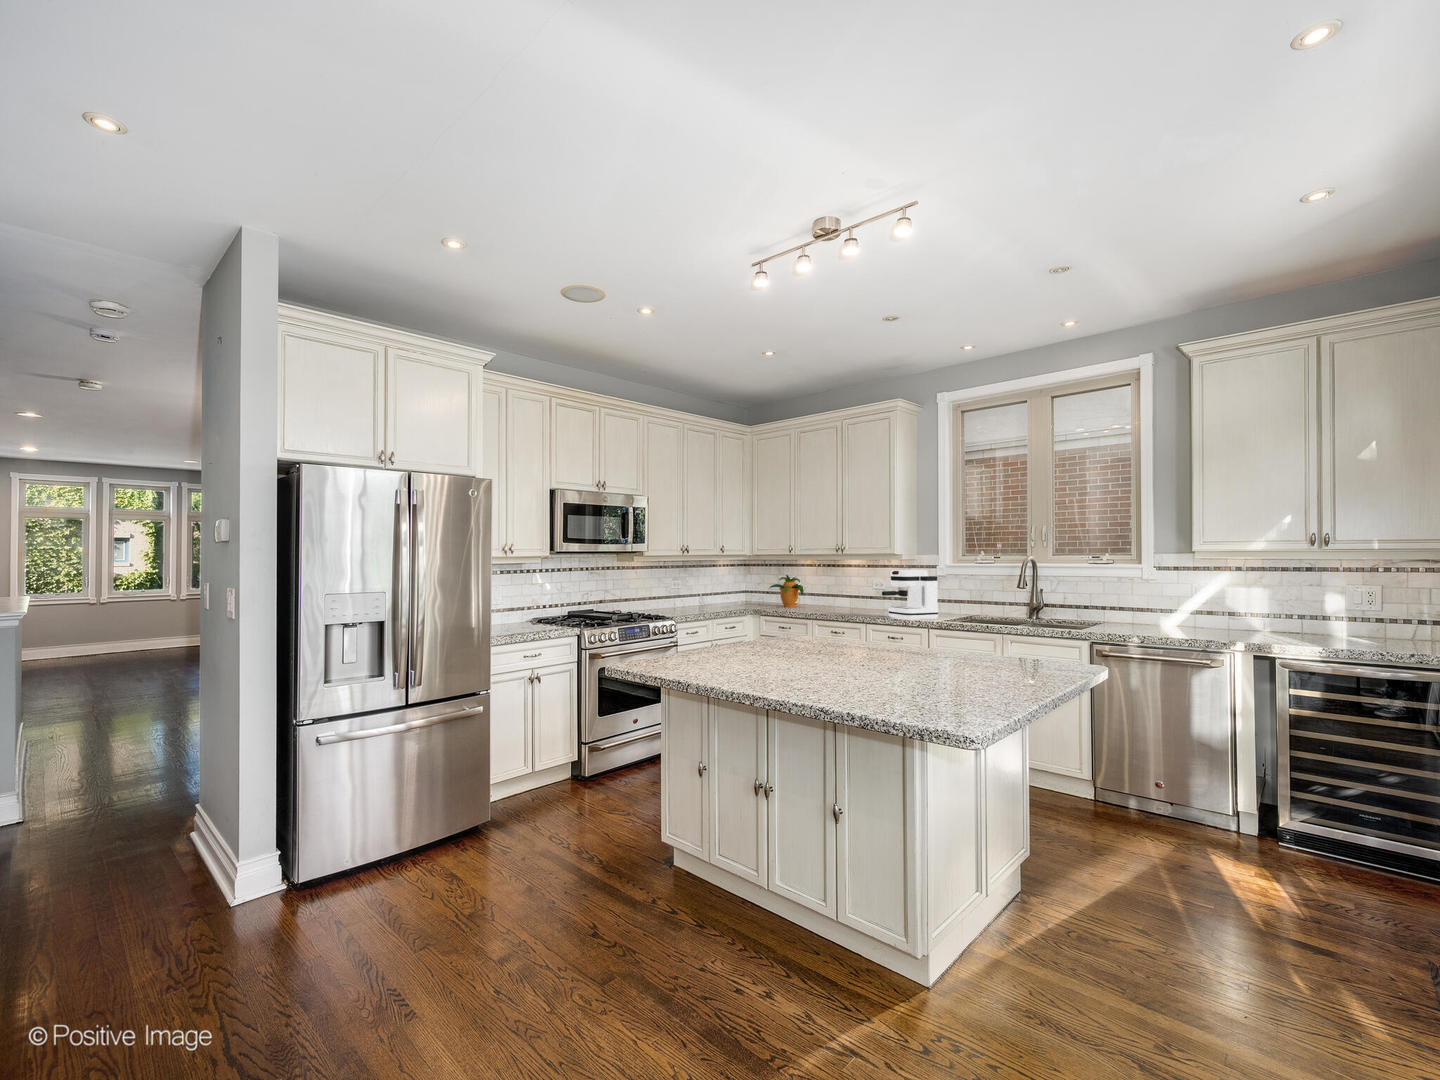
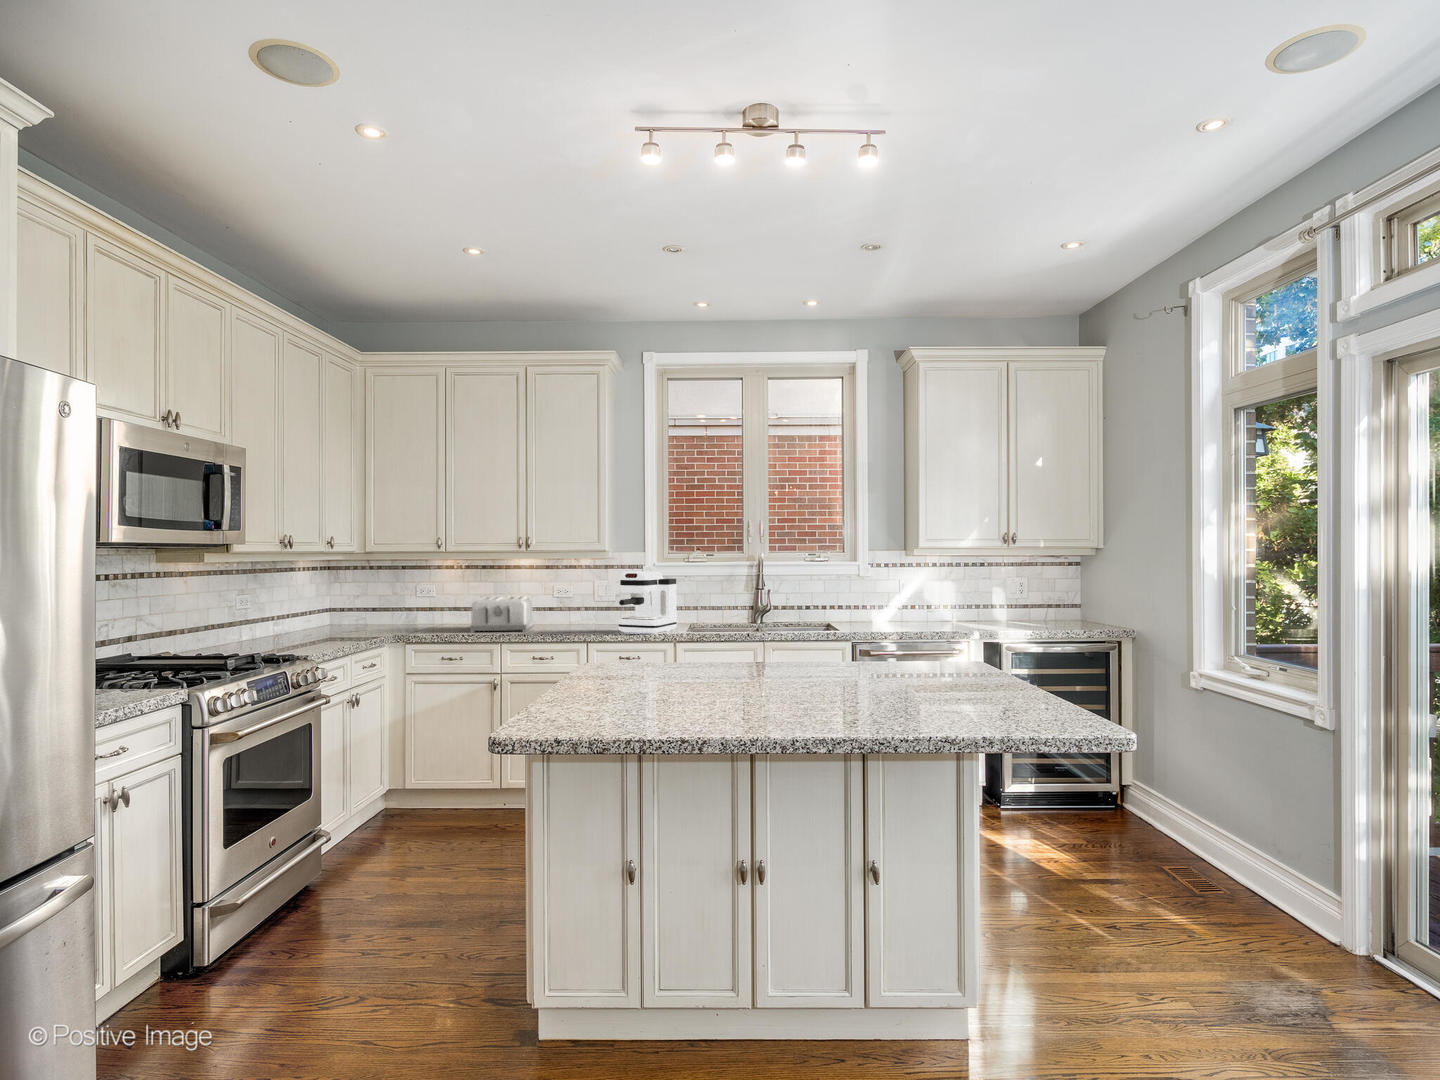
potted plant: present [769,575,804,607] -> none [384,581,442,627]
toaster: none [802,587,856,613] -> present [470,596,534,633]

